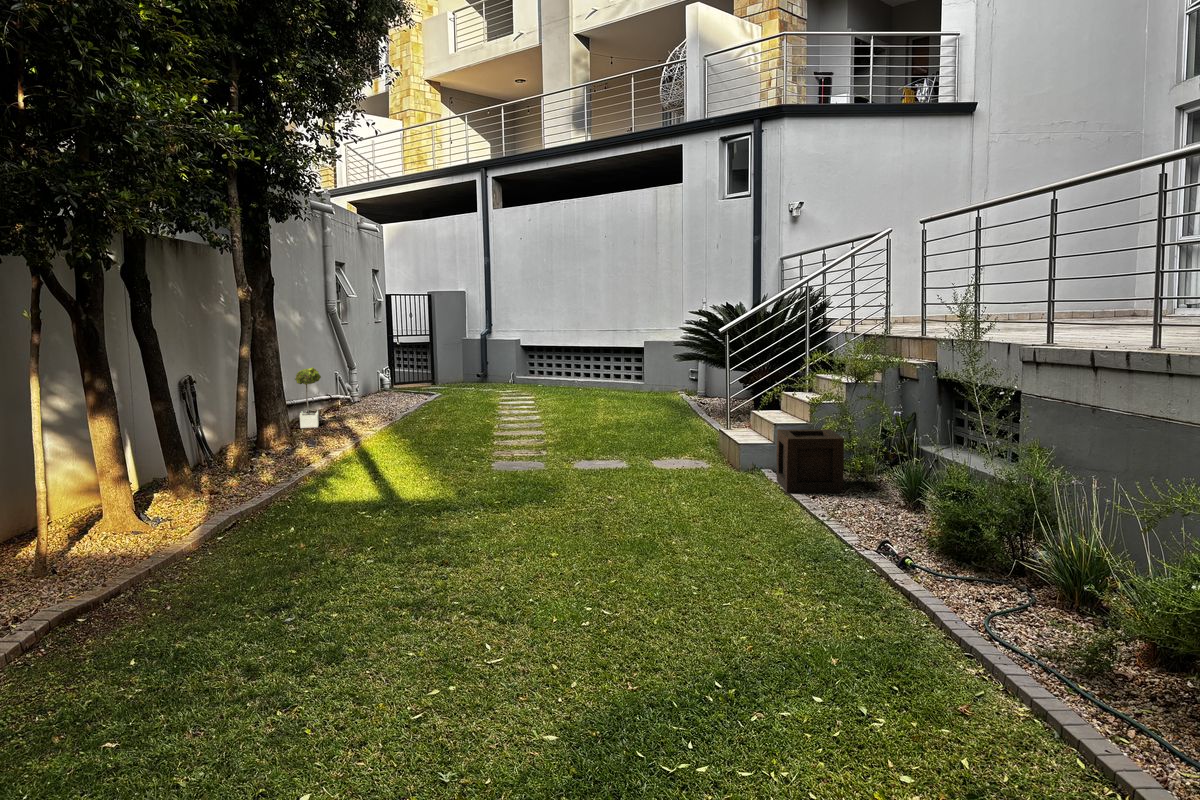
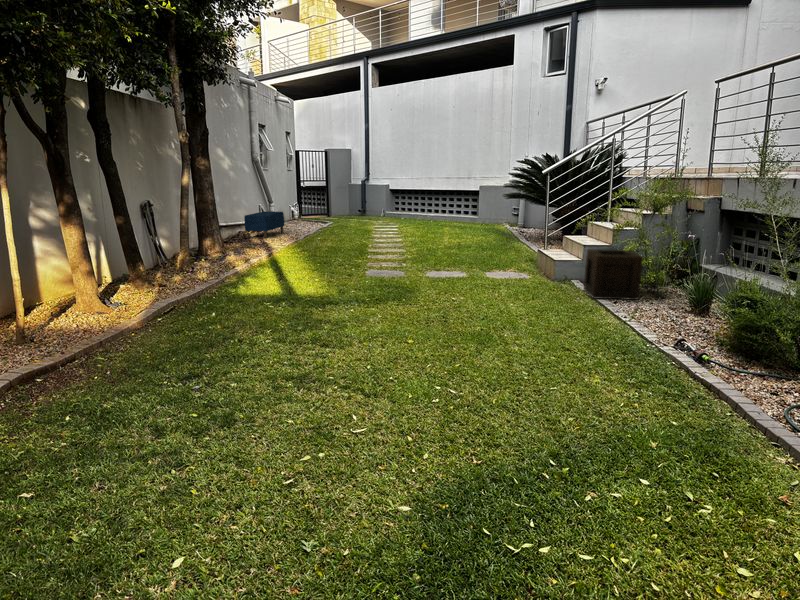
potted tree: present [295,367,321,428] -> none [227,199,246,243]
bench: none [317,382,373,420] -> present [244,211,284,238]

